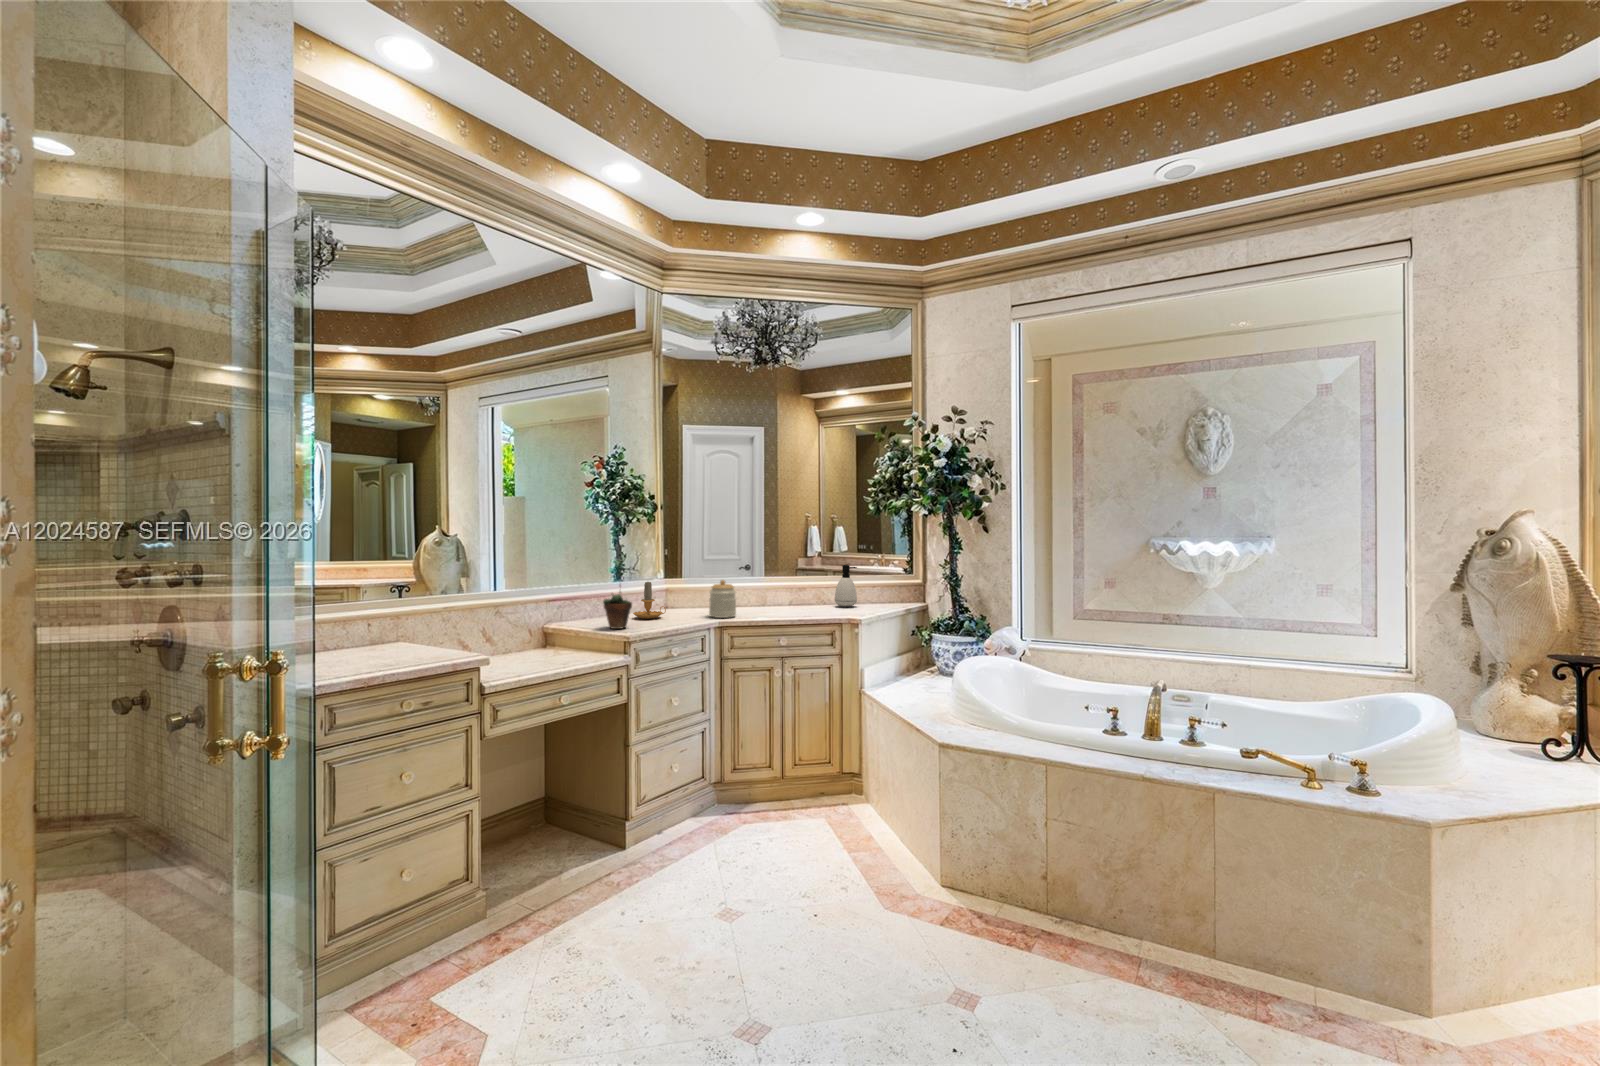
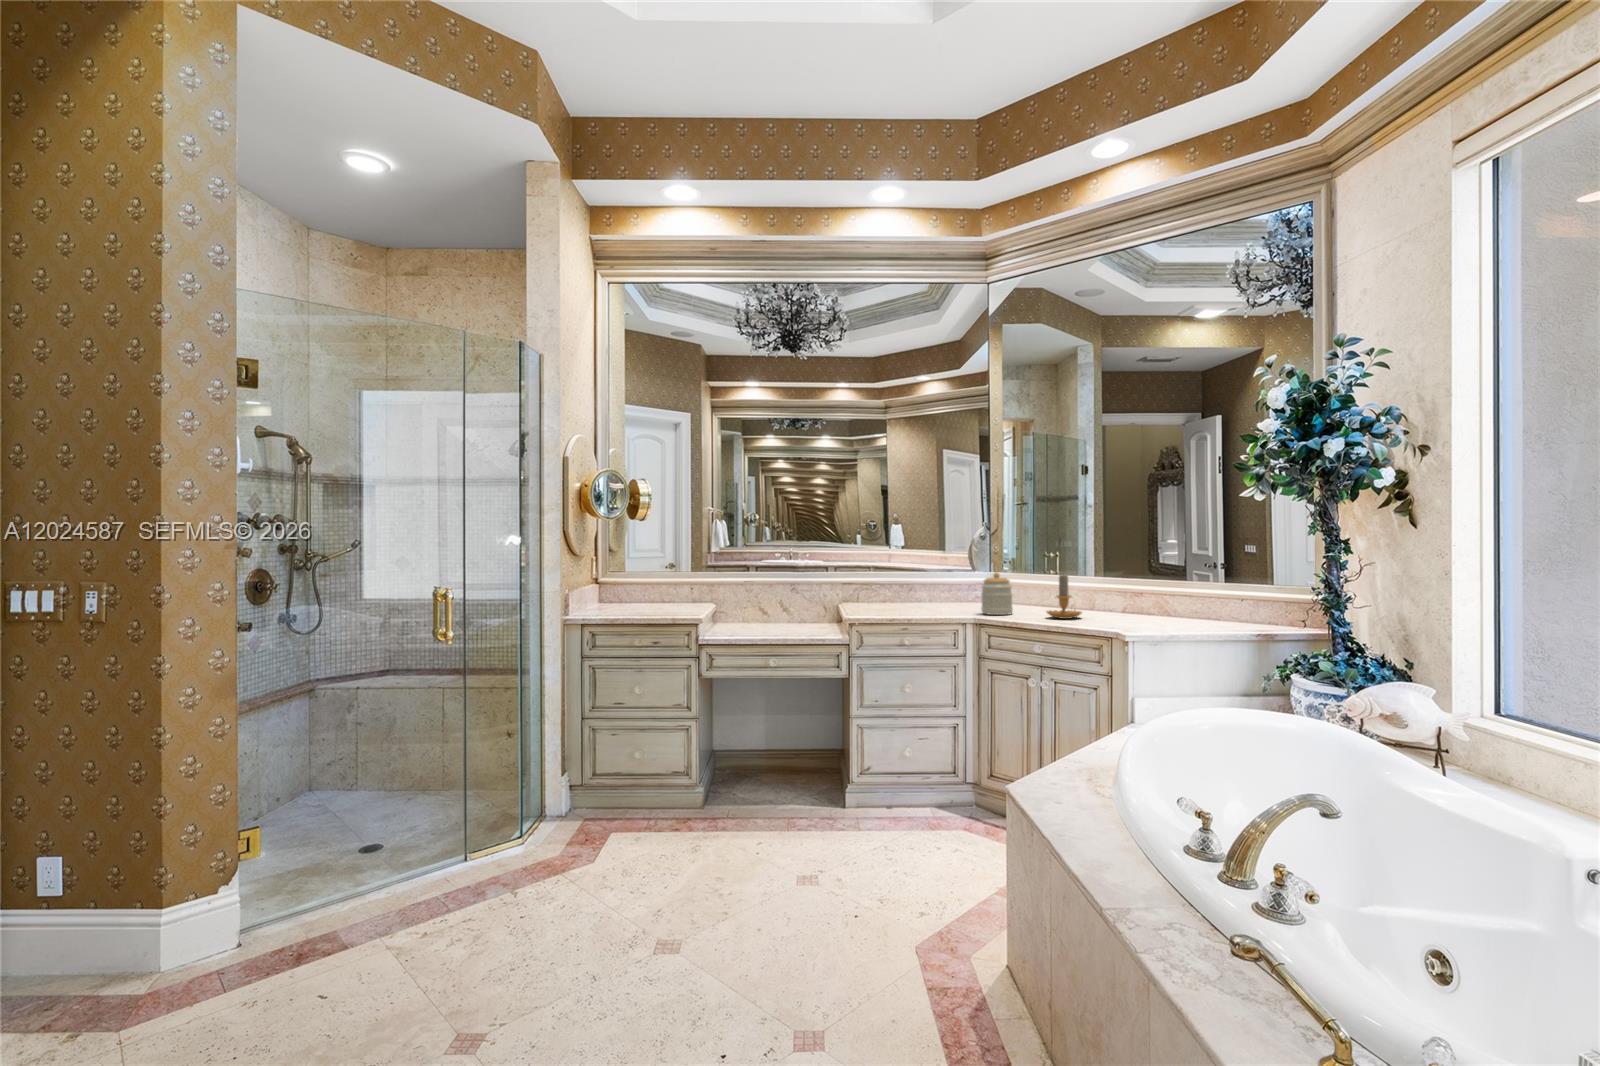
soap dispenser: present [835,565,857,607] -> none [1164,560,1200,619]
candle: present [633,582,666,619] -> present [1047,575,1082,619]
succulent plant: present [603,585,632,629] -> none [861,569,891,613]

